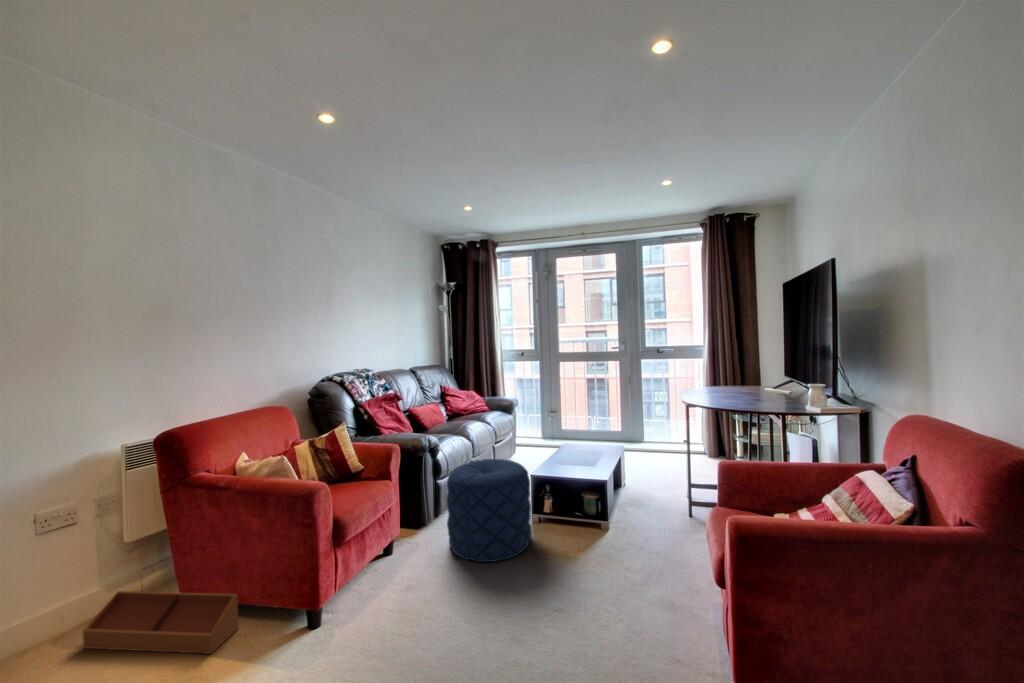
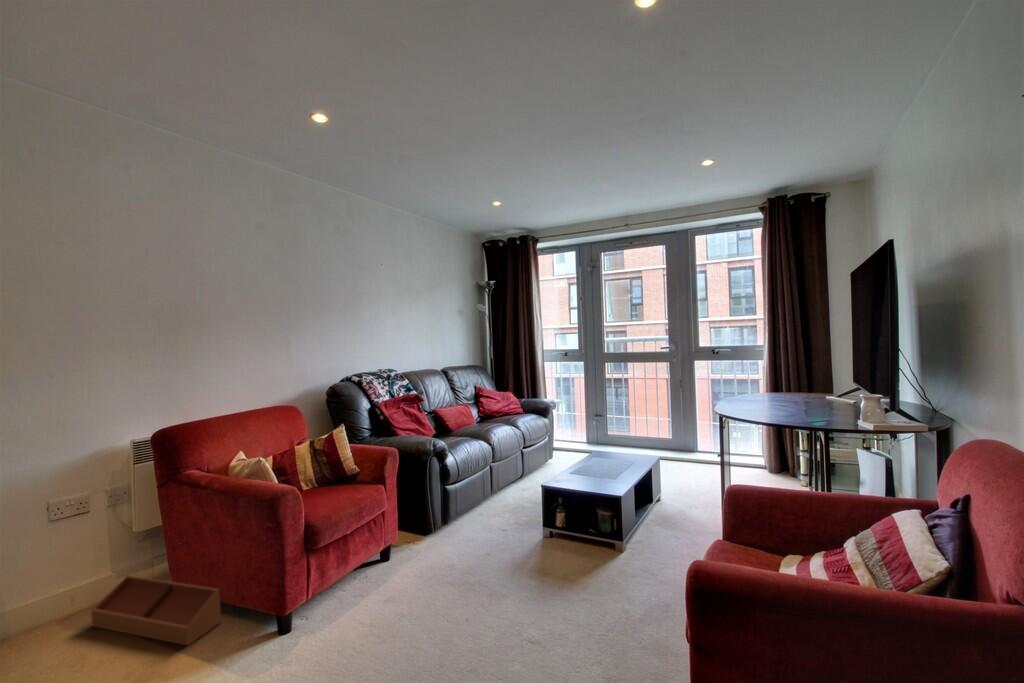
pouf: present [447,459,531,562] -> none [443,466,532,577]

